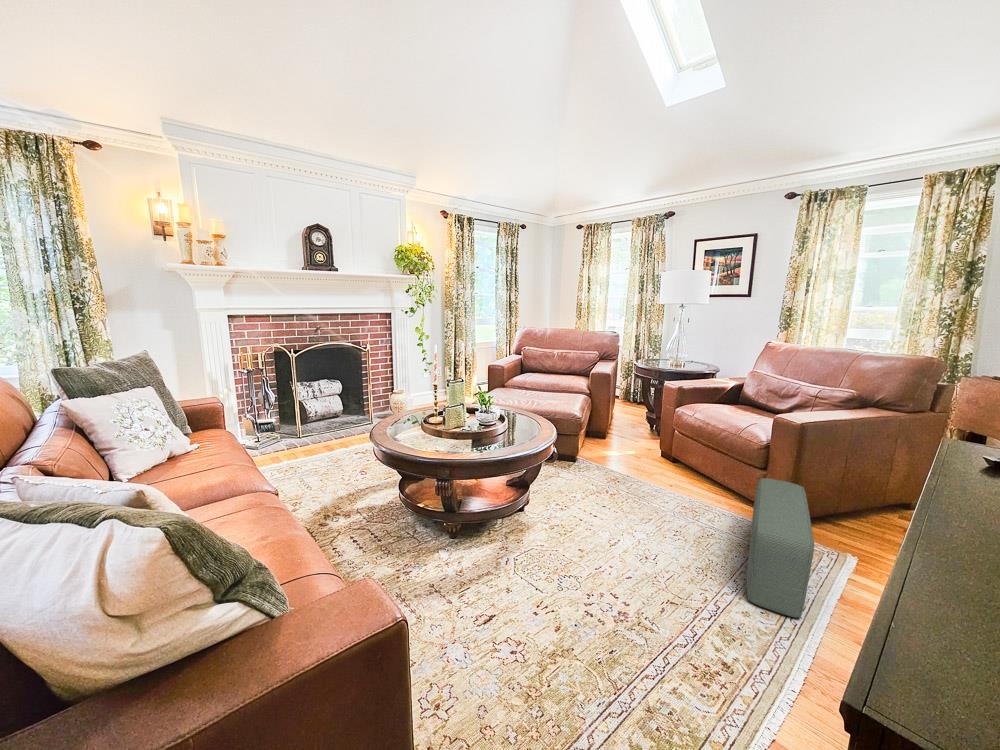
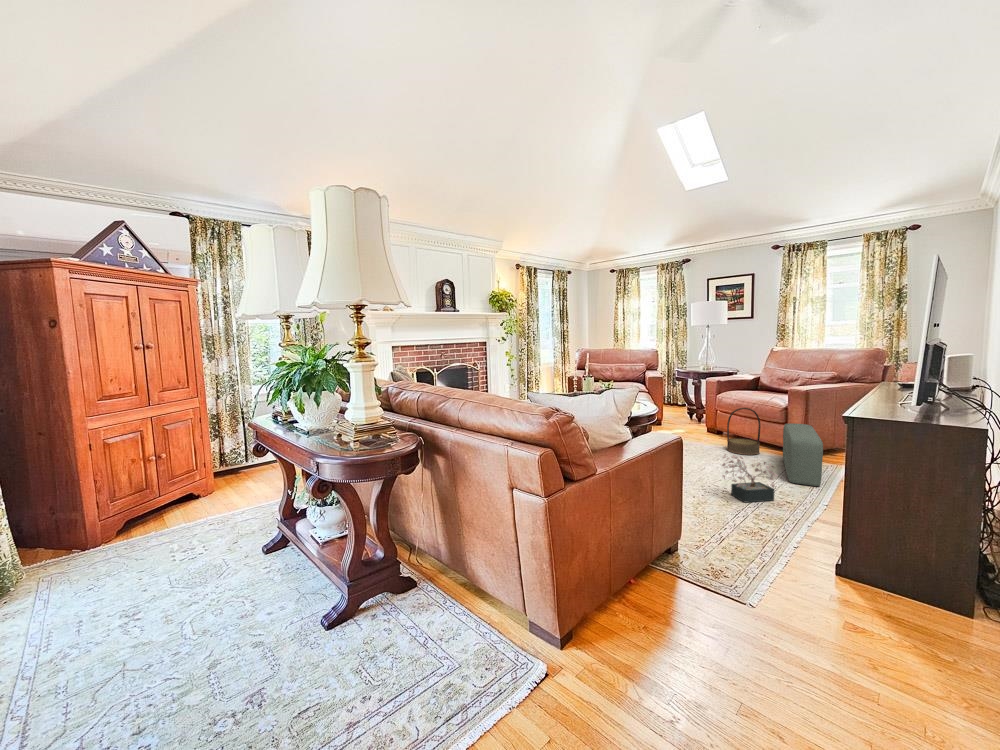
basket: none [673,441,726,517] -> present [727,408,761,455]
decorative plant: none [611,561,716,664] -> present [722,454,777,502]

